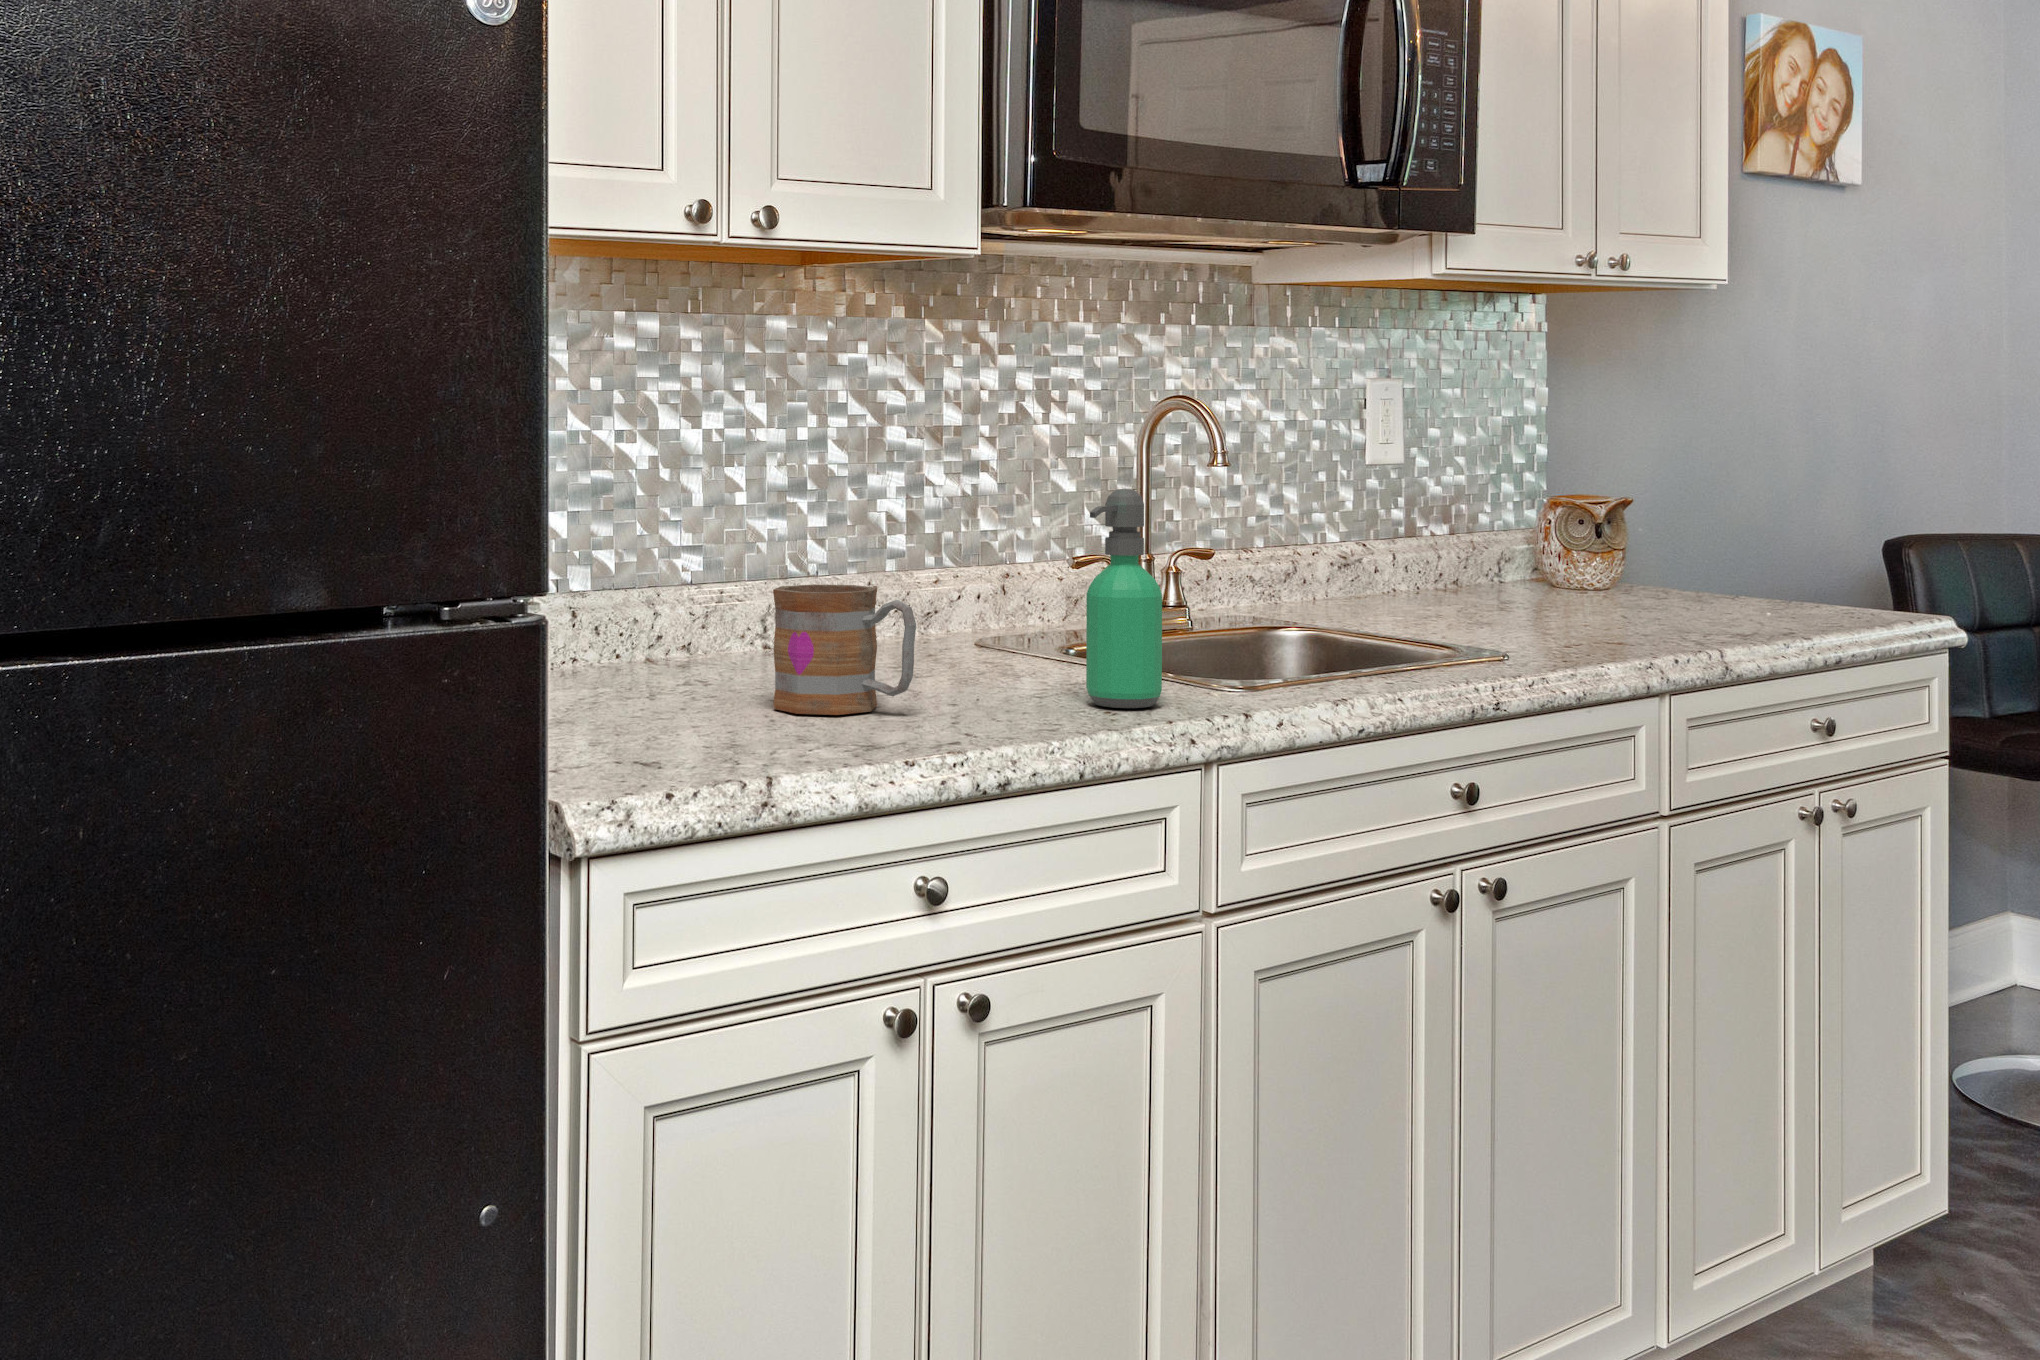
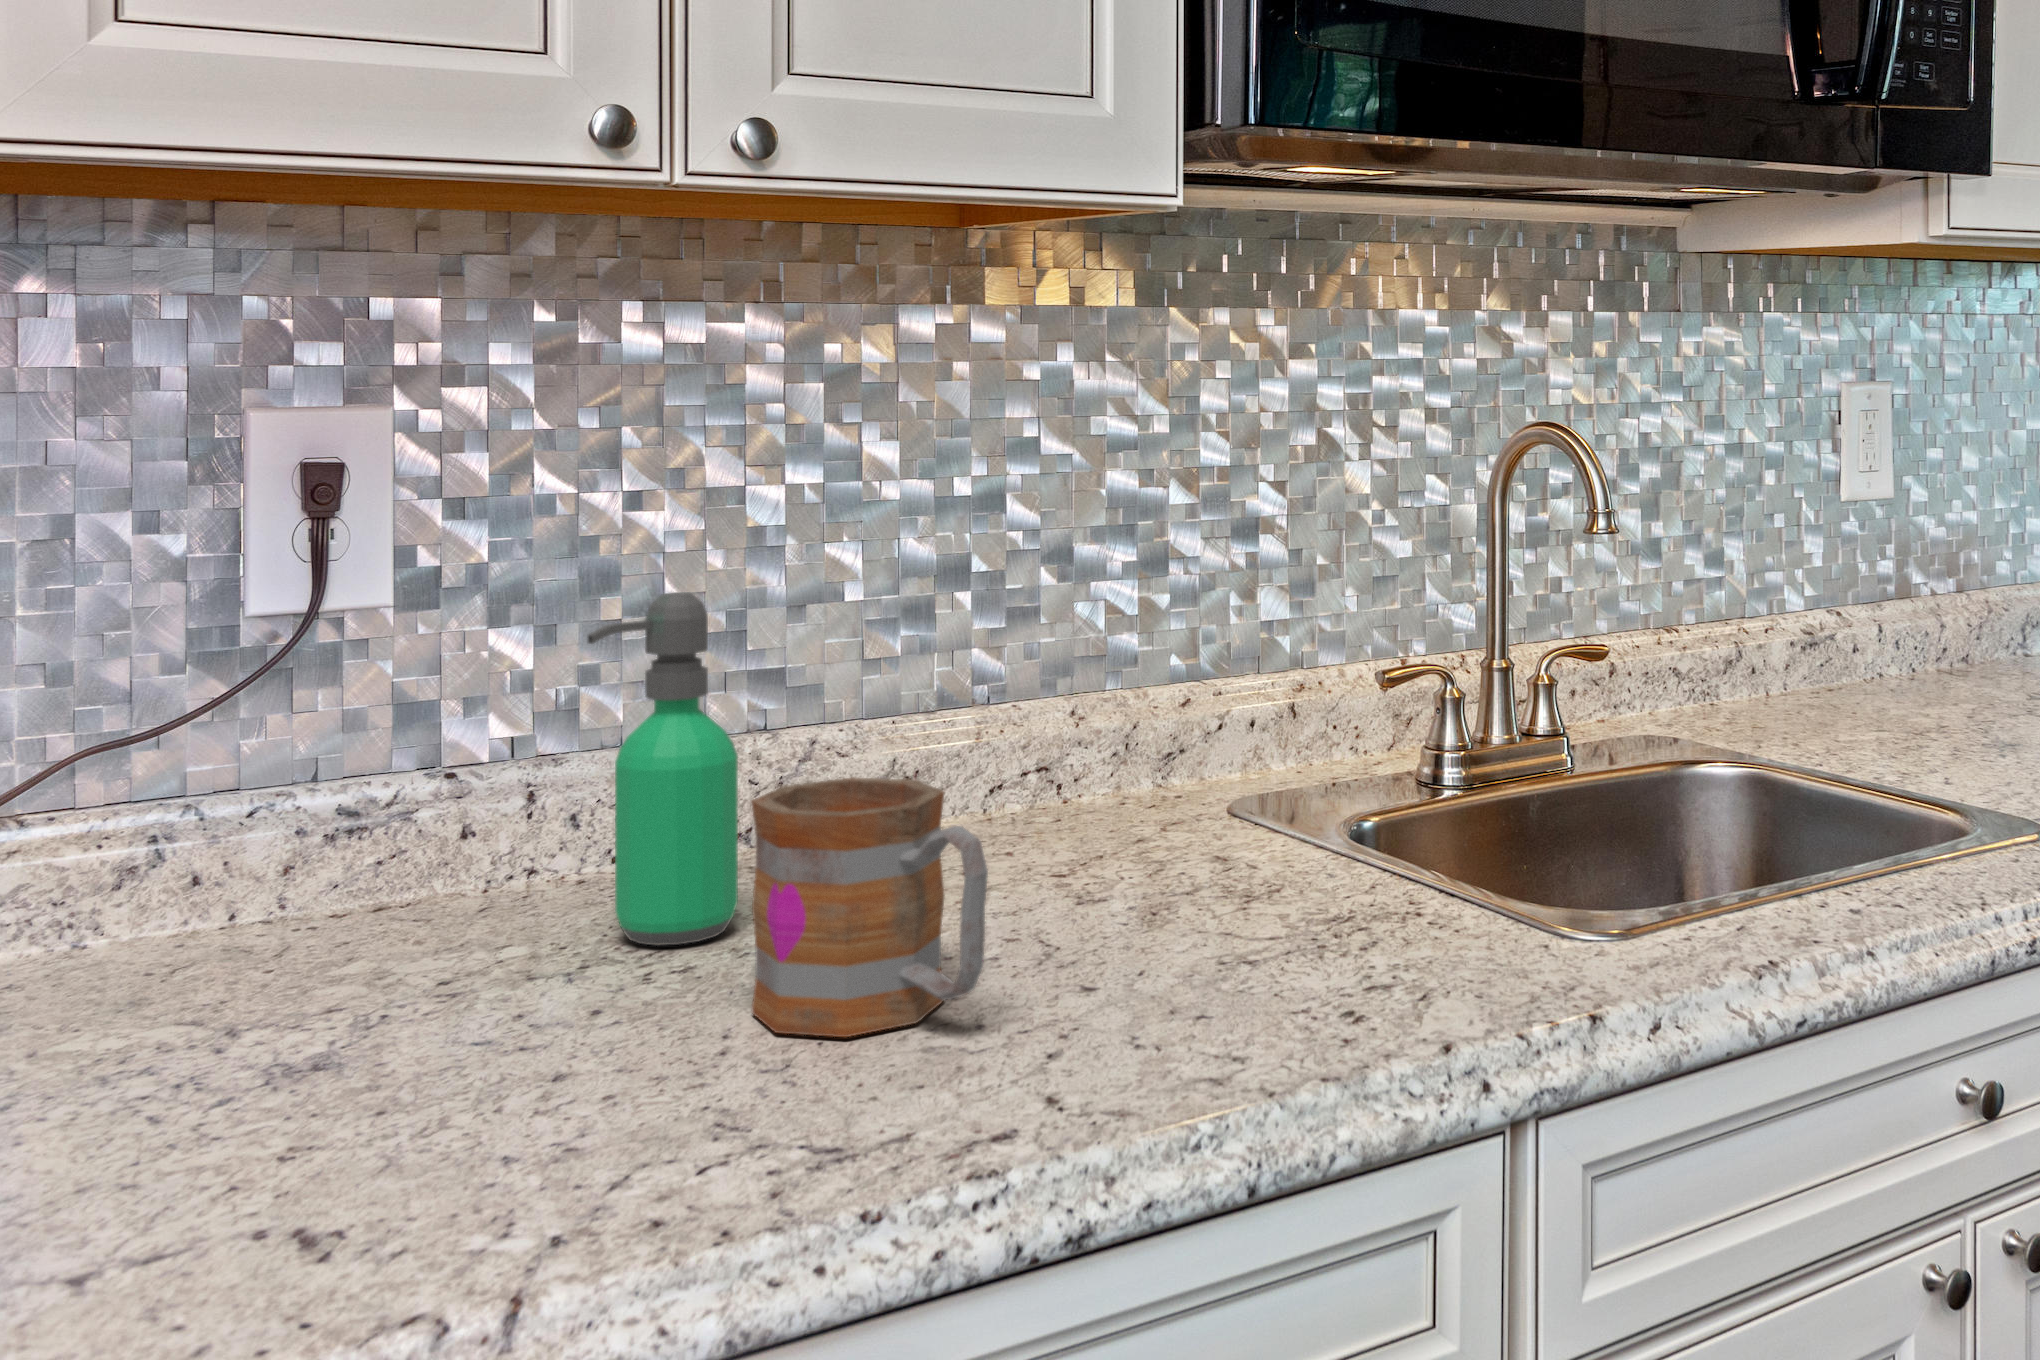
soap dispenser: present [1086,489,1162,708] -> present [587,592,738,945]

